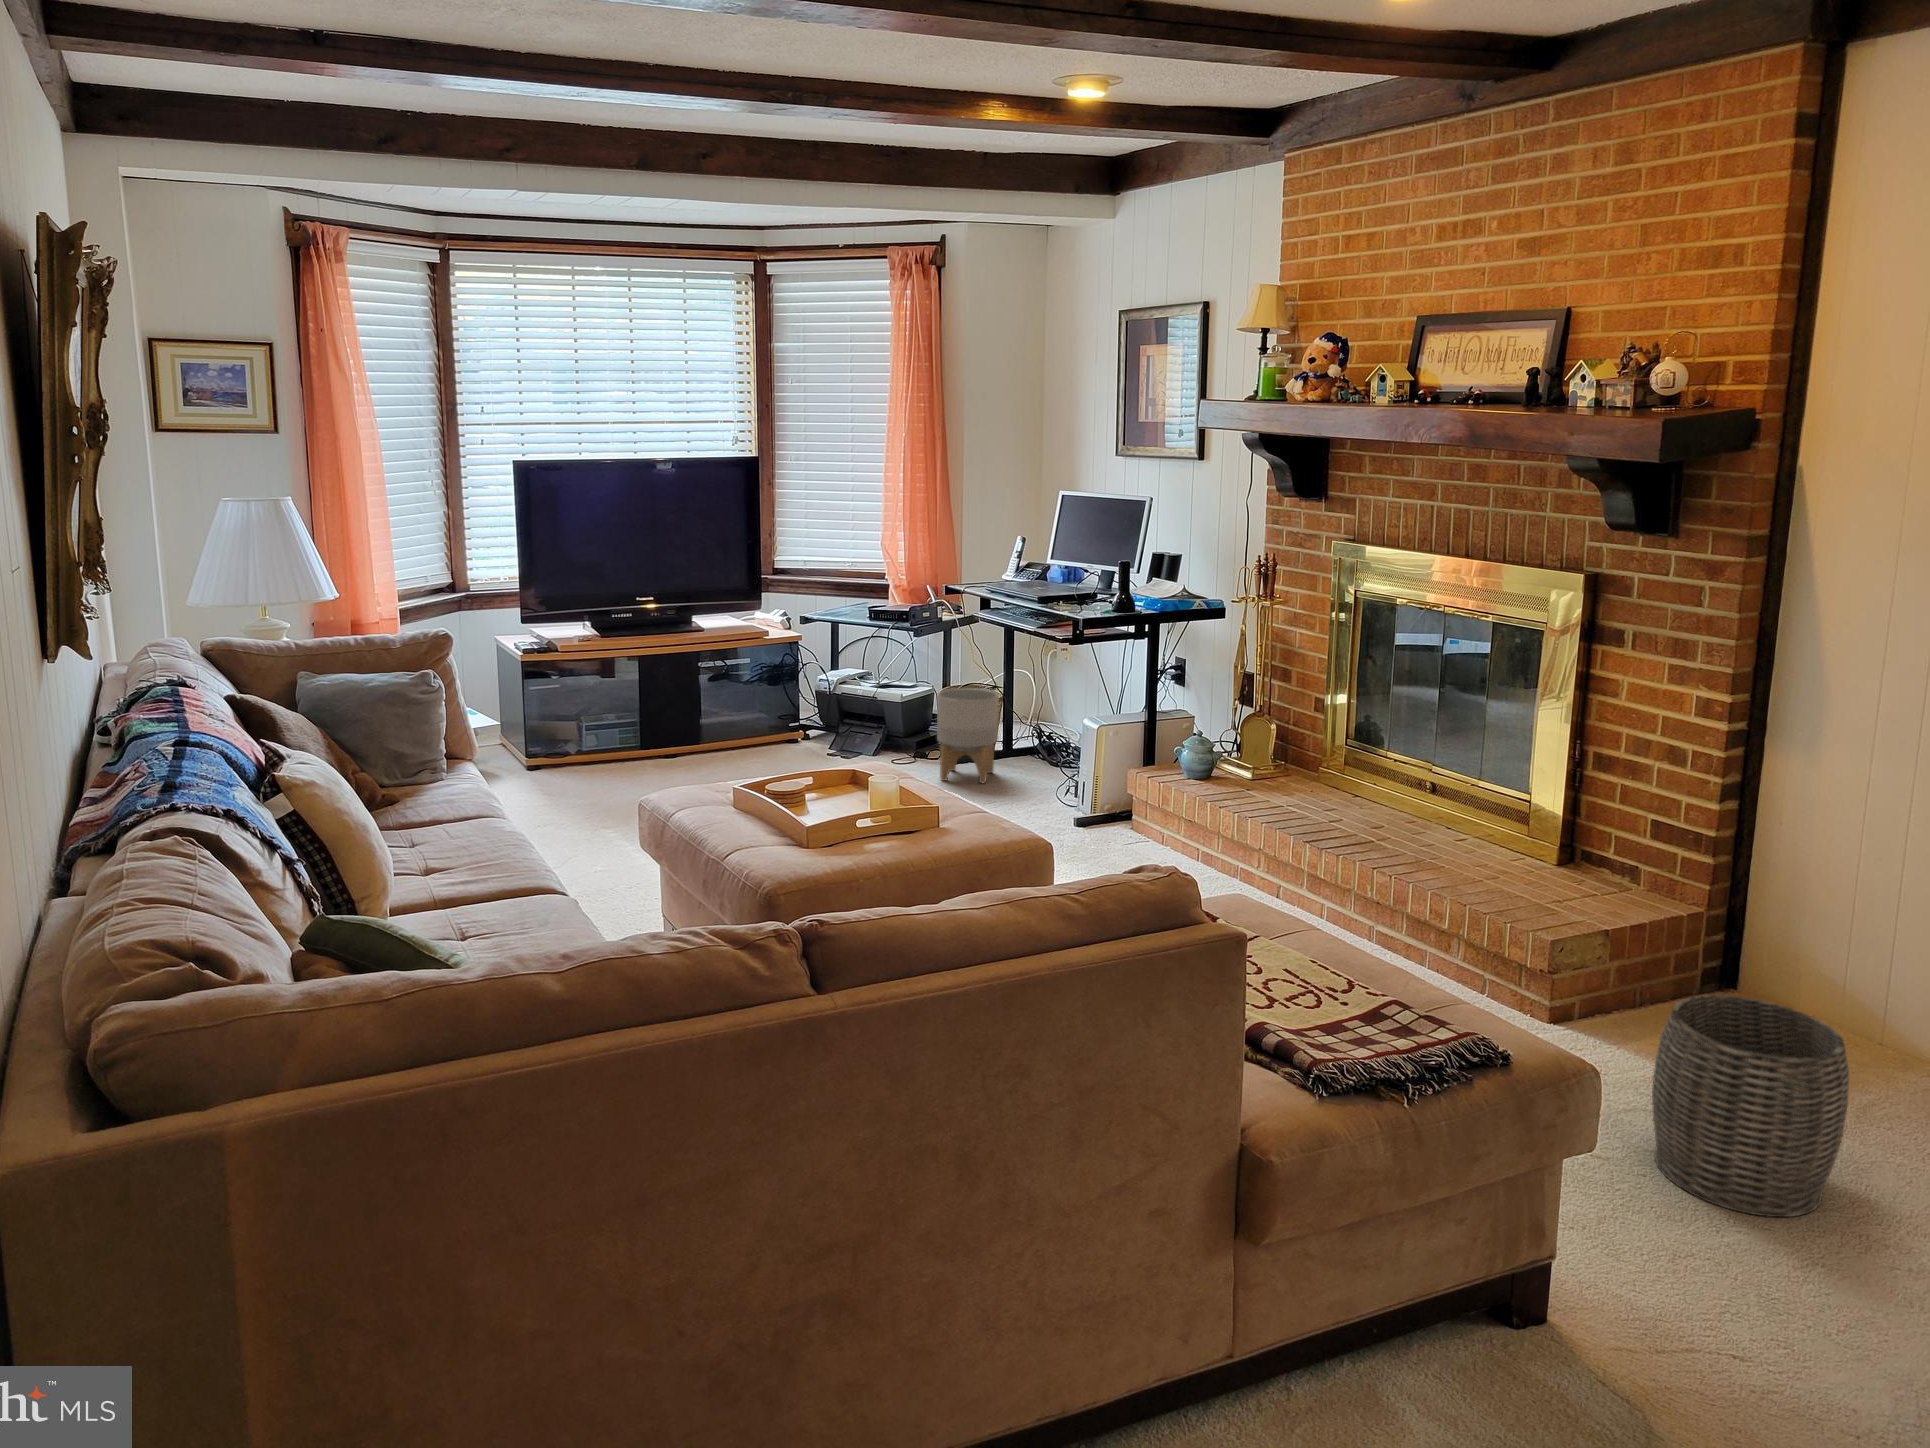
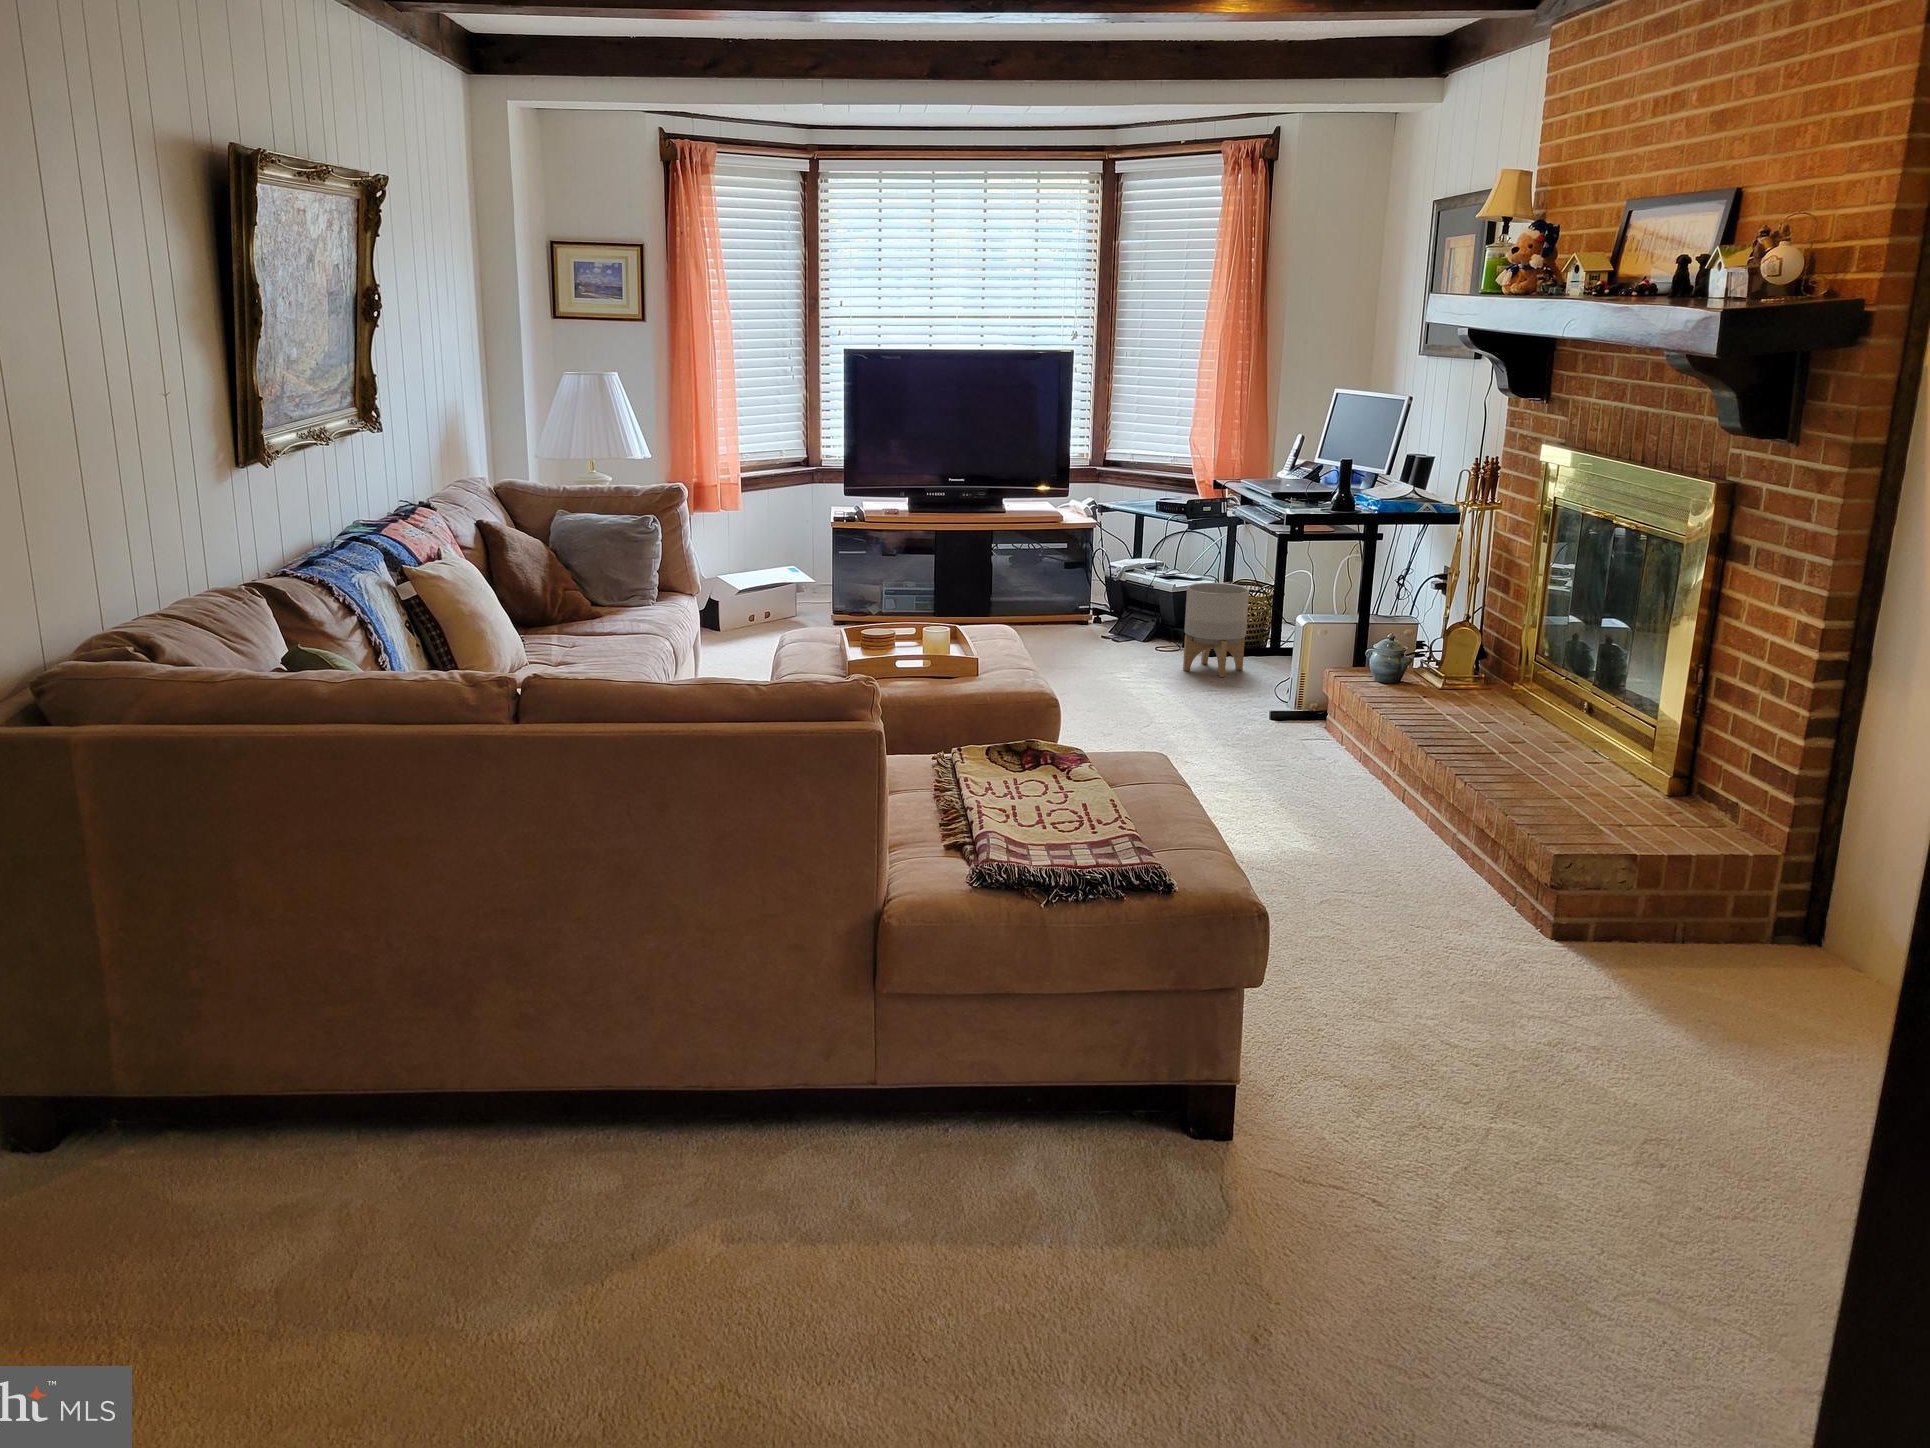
woven basket: present [1652,995,1849,1217] -> none [1491,895,1678,1113]

